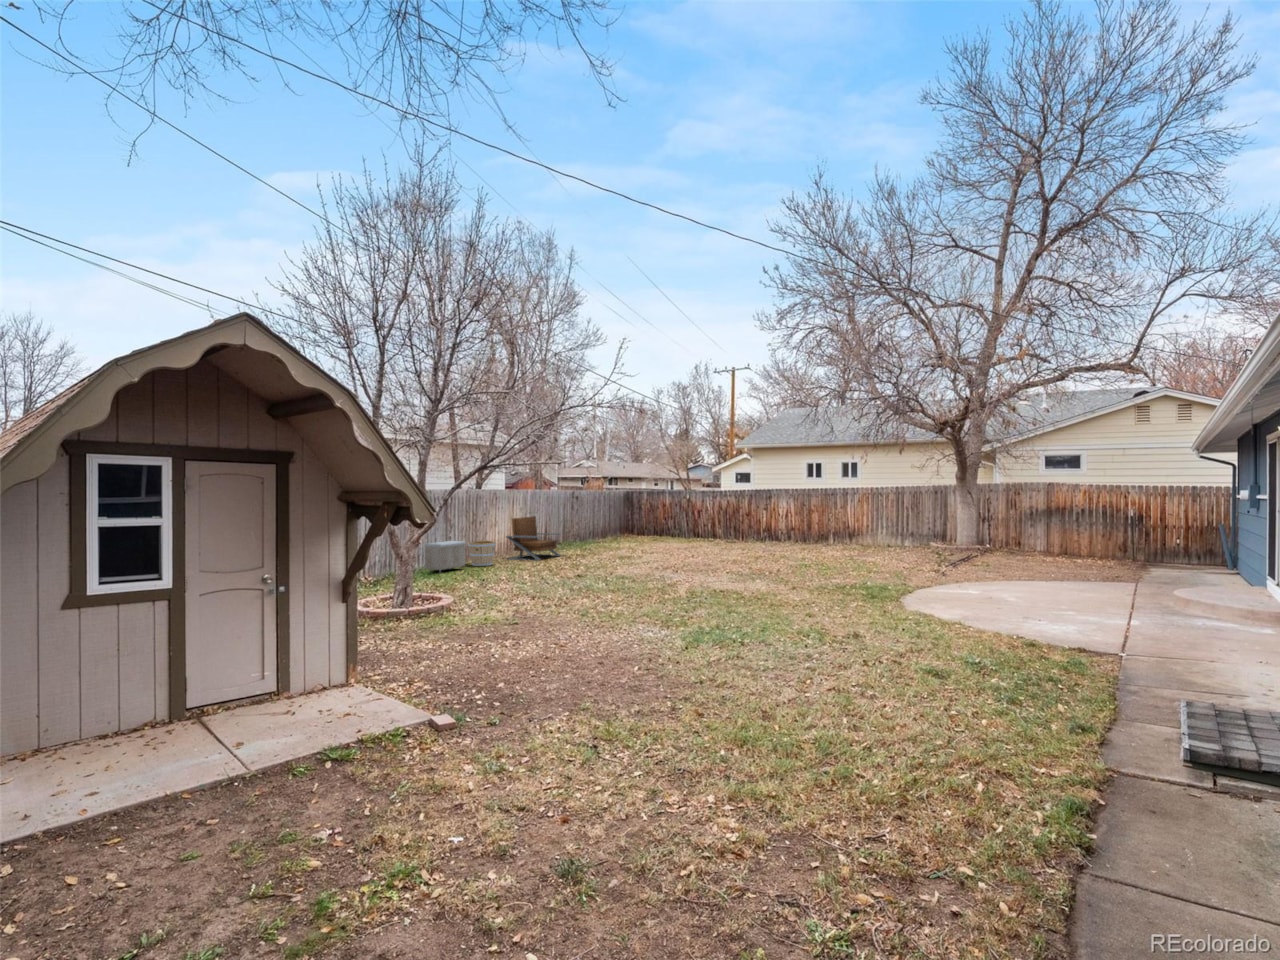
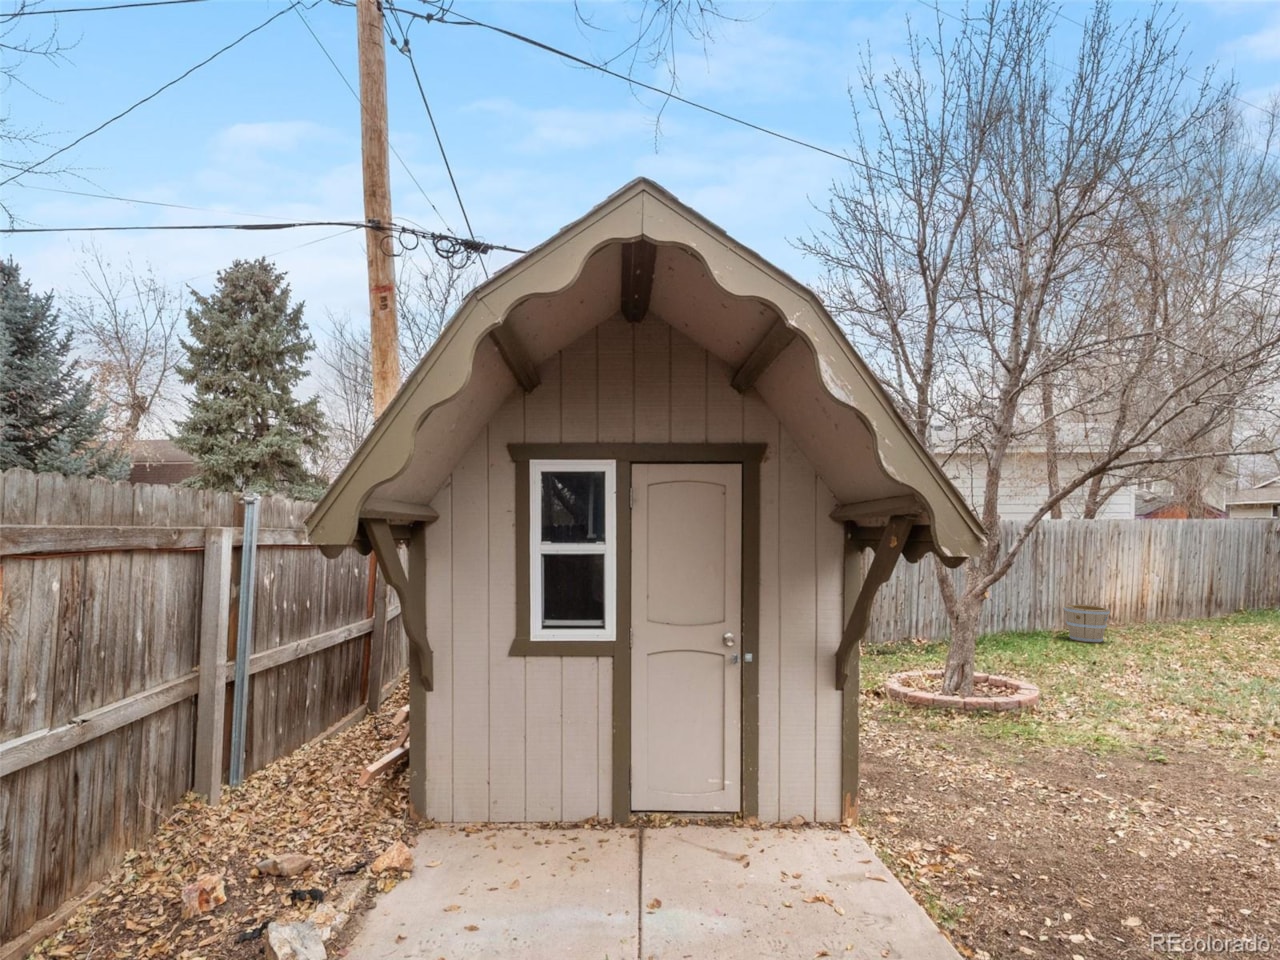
lounge chair: present [506,516,560,561] -> none [1126,576,1226,646]
storage bench: present [425,541,466,572] -> none [999,601,1061,643]

